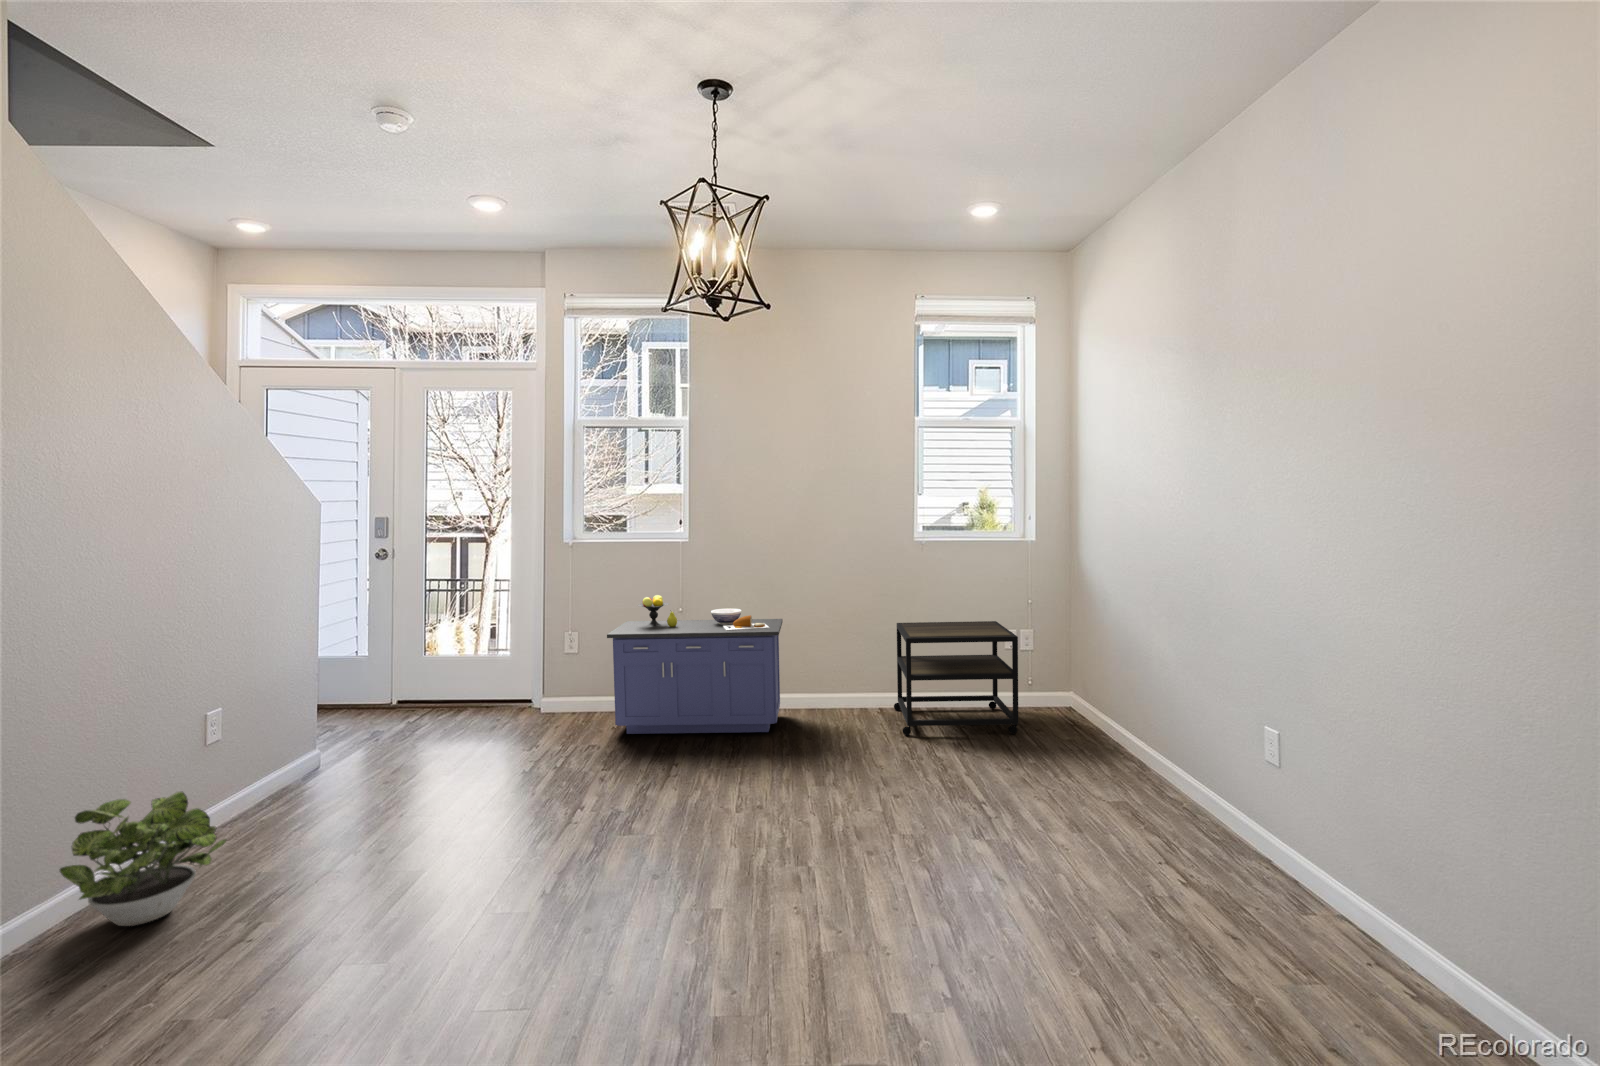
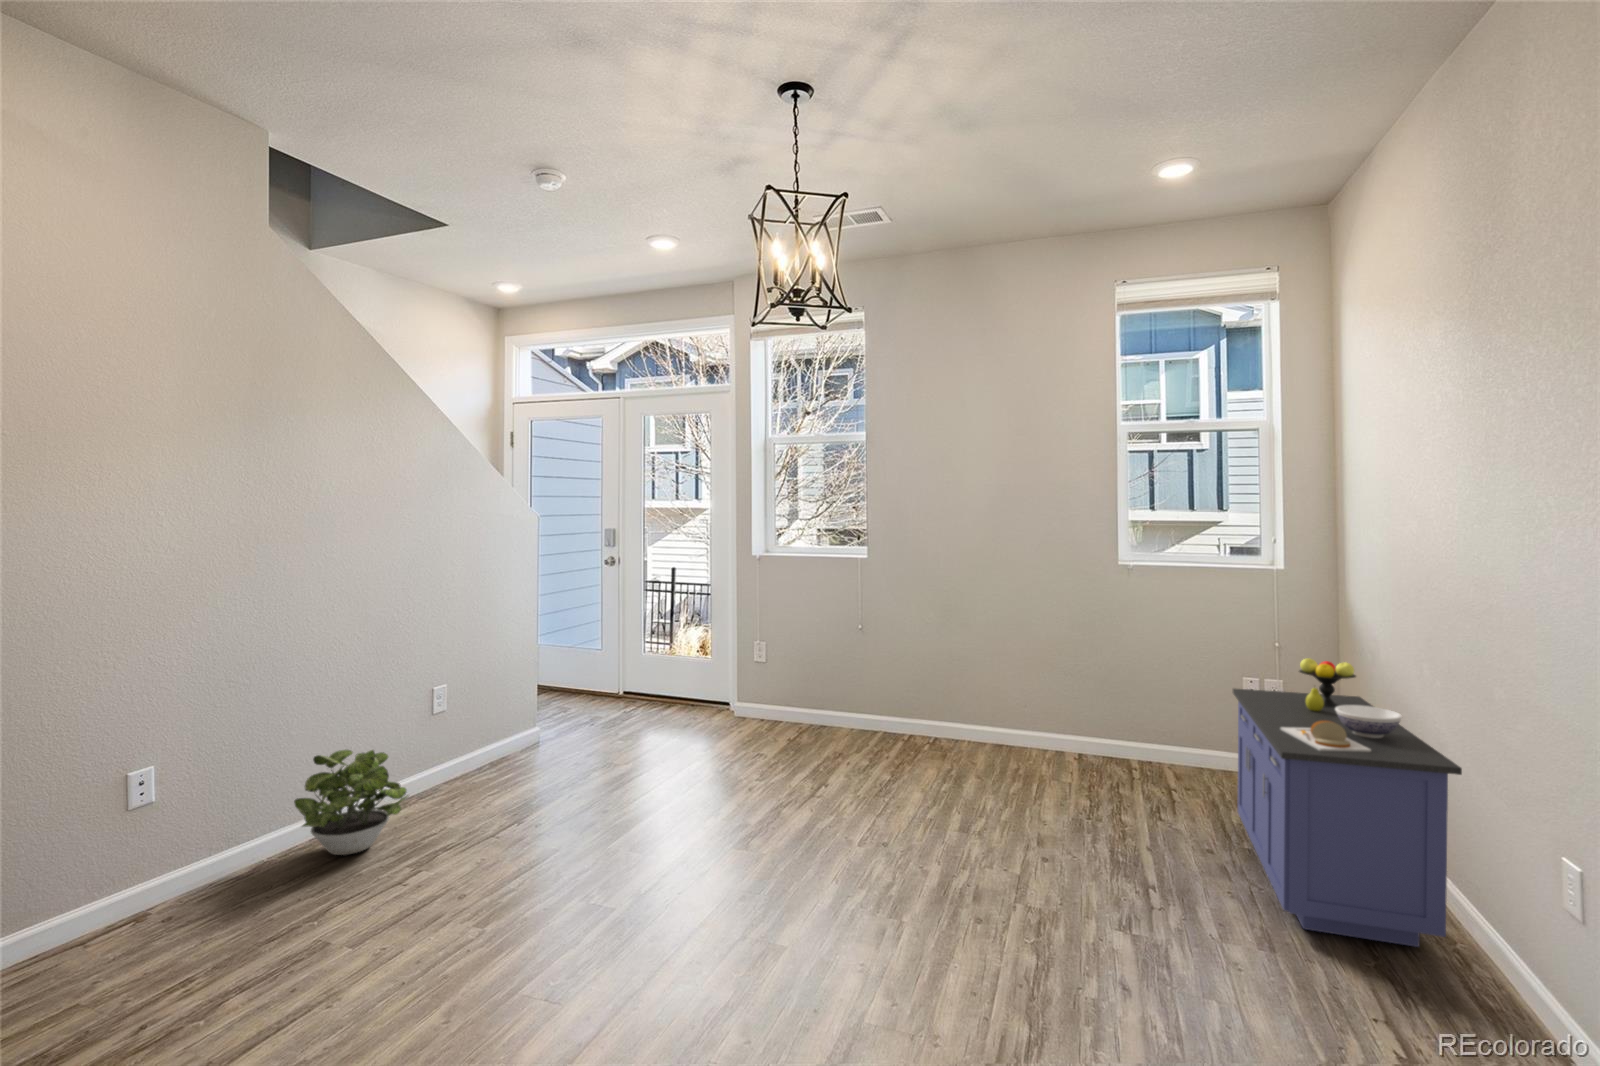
storage cabinet: present [607,595,783,734] -> present [1233,658,1462,947]
side table: present [894,621,1018,735] -> none [1092,659,1244,807]

